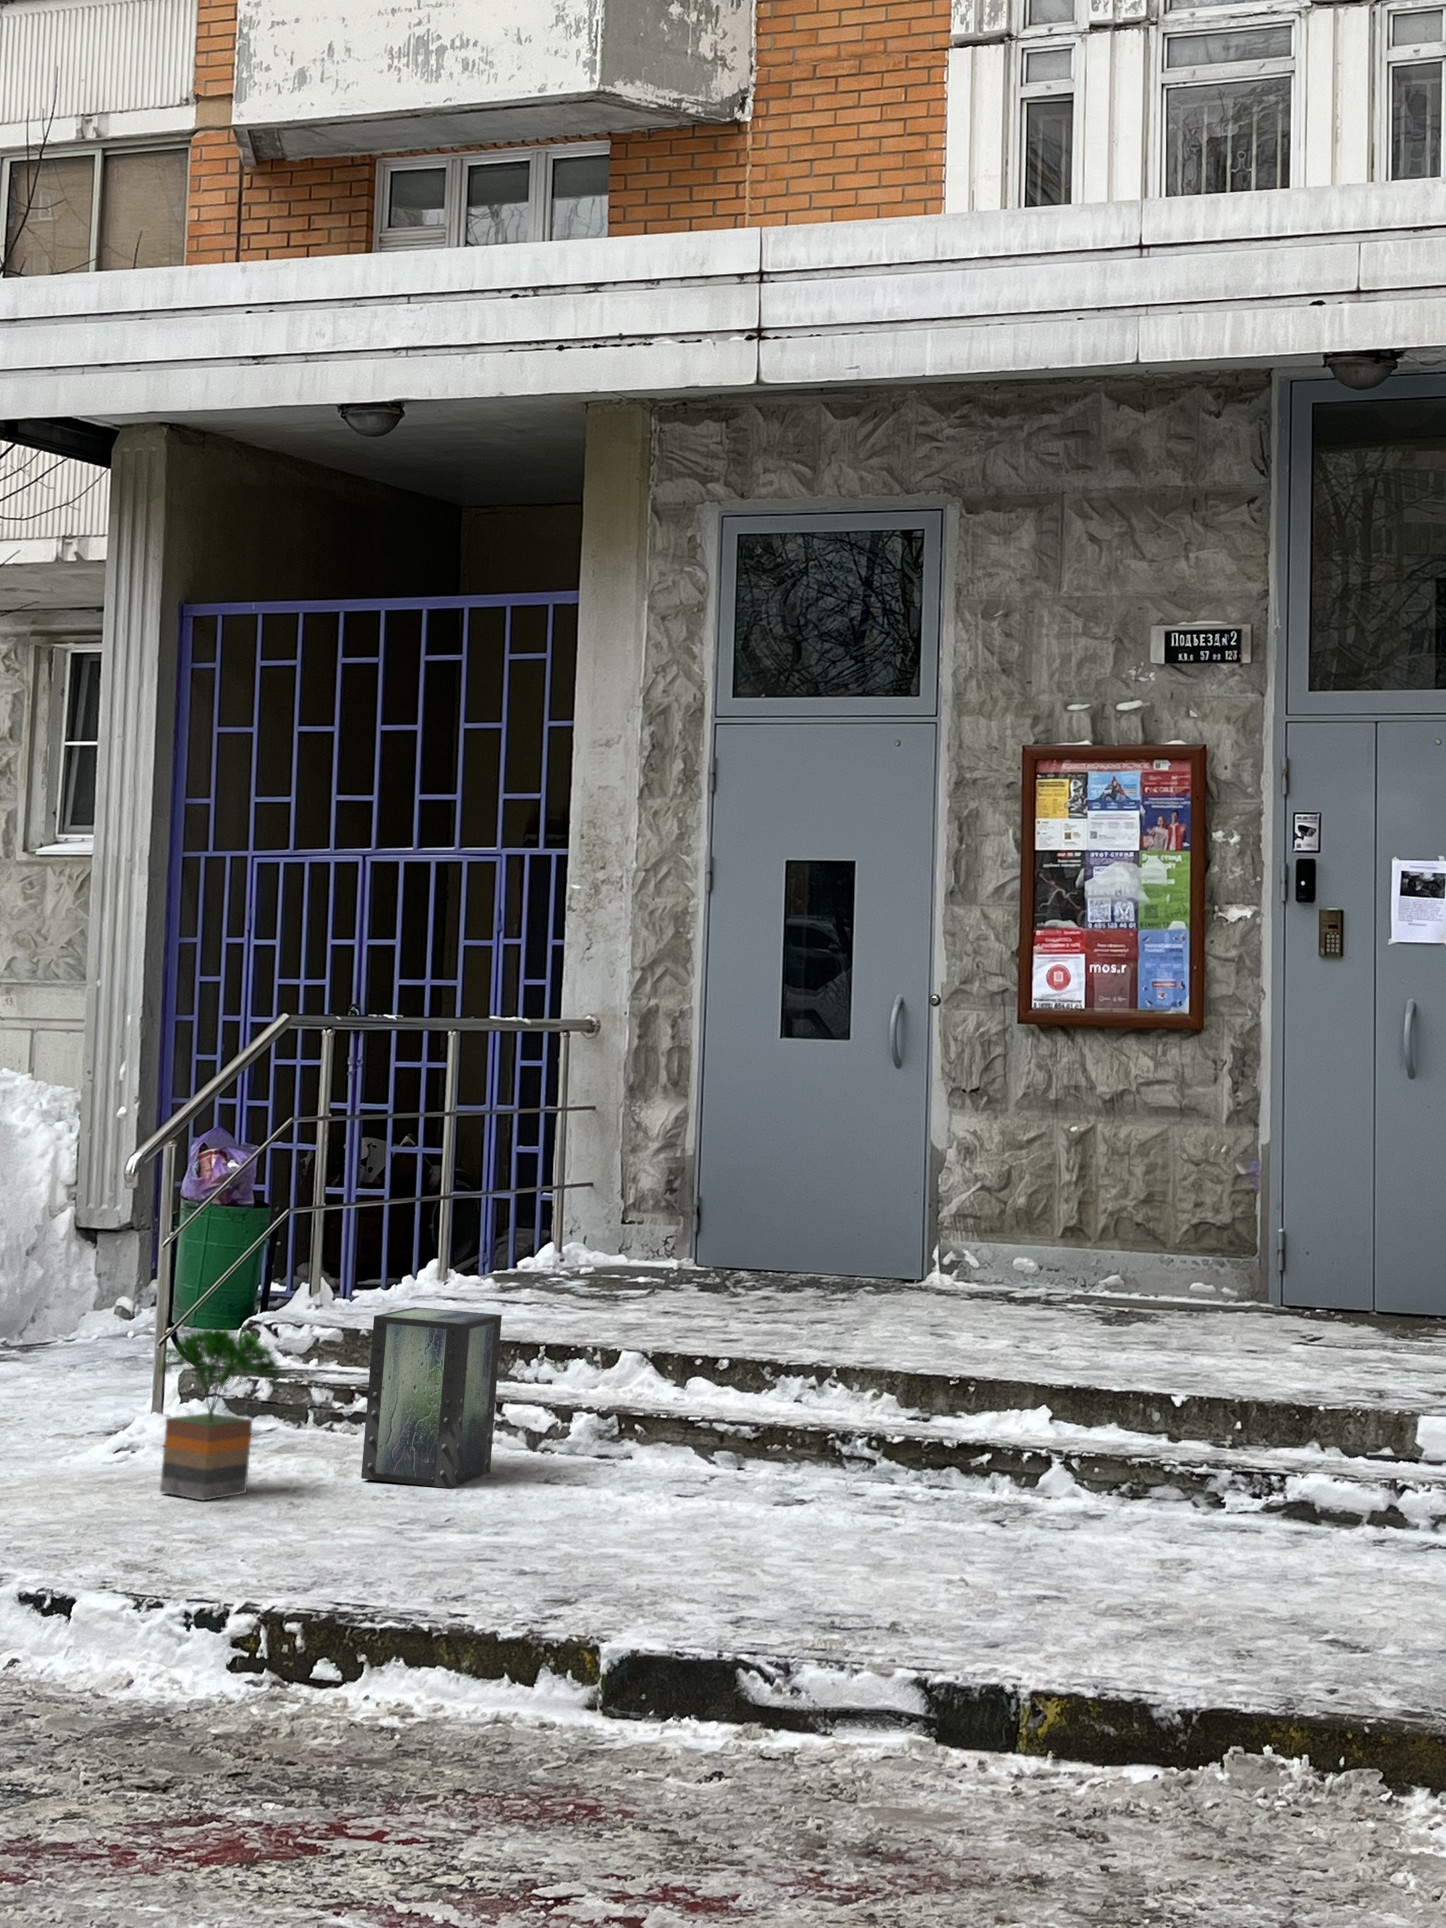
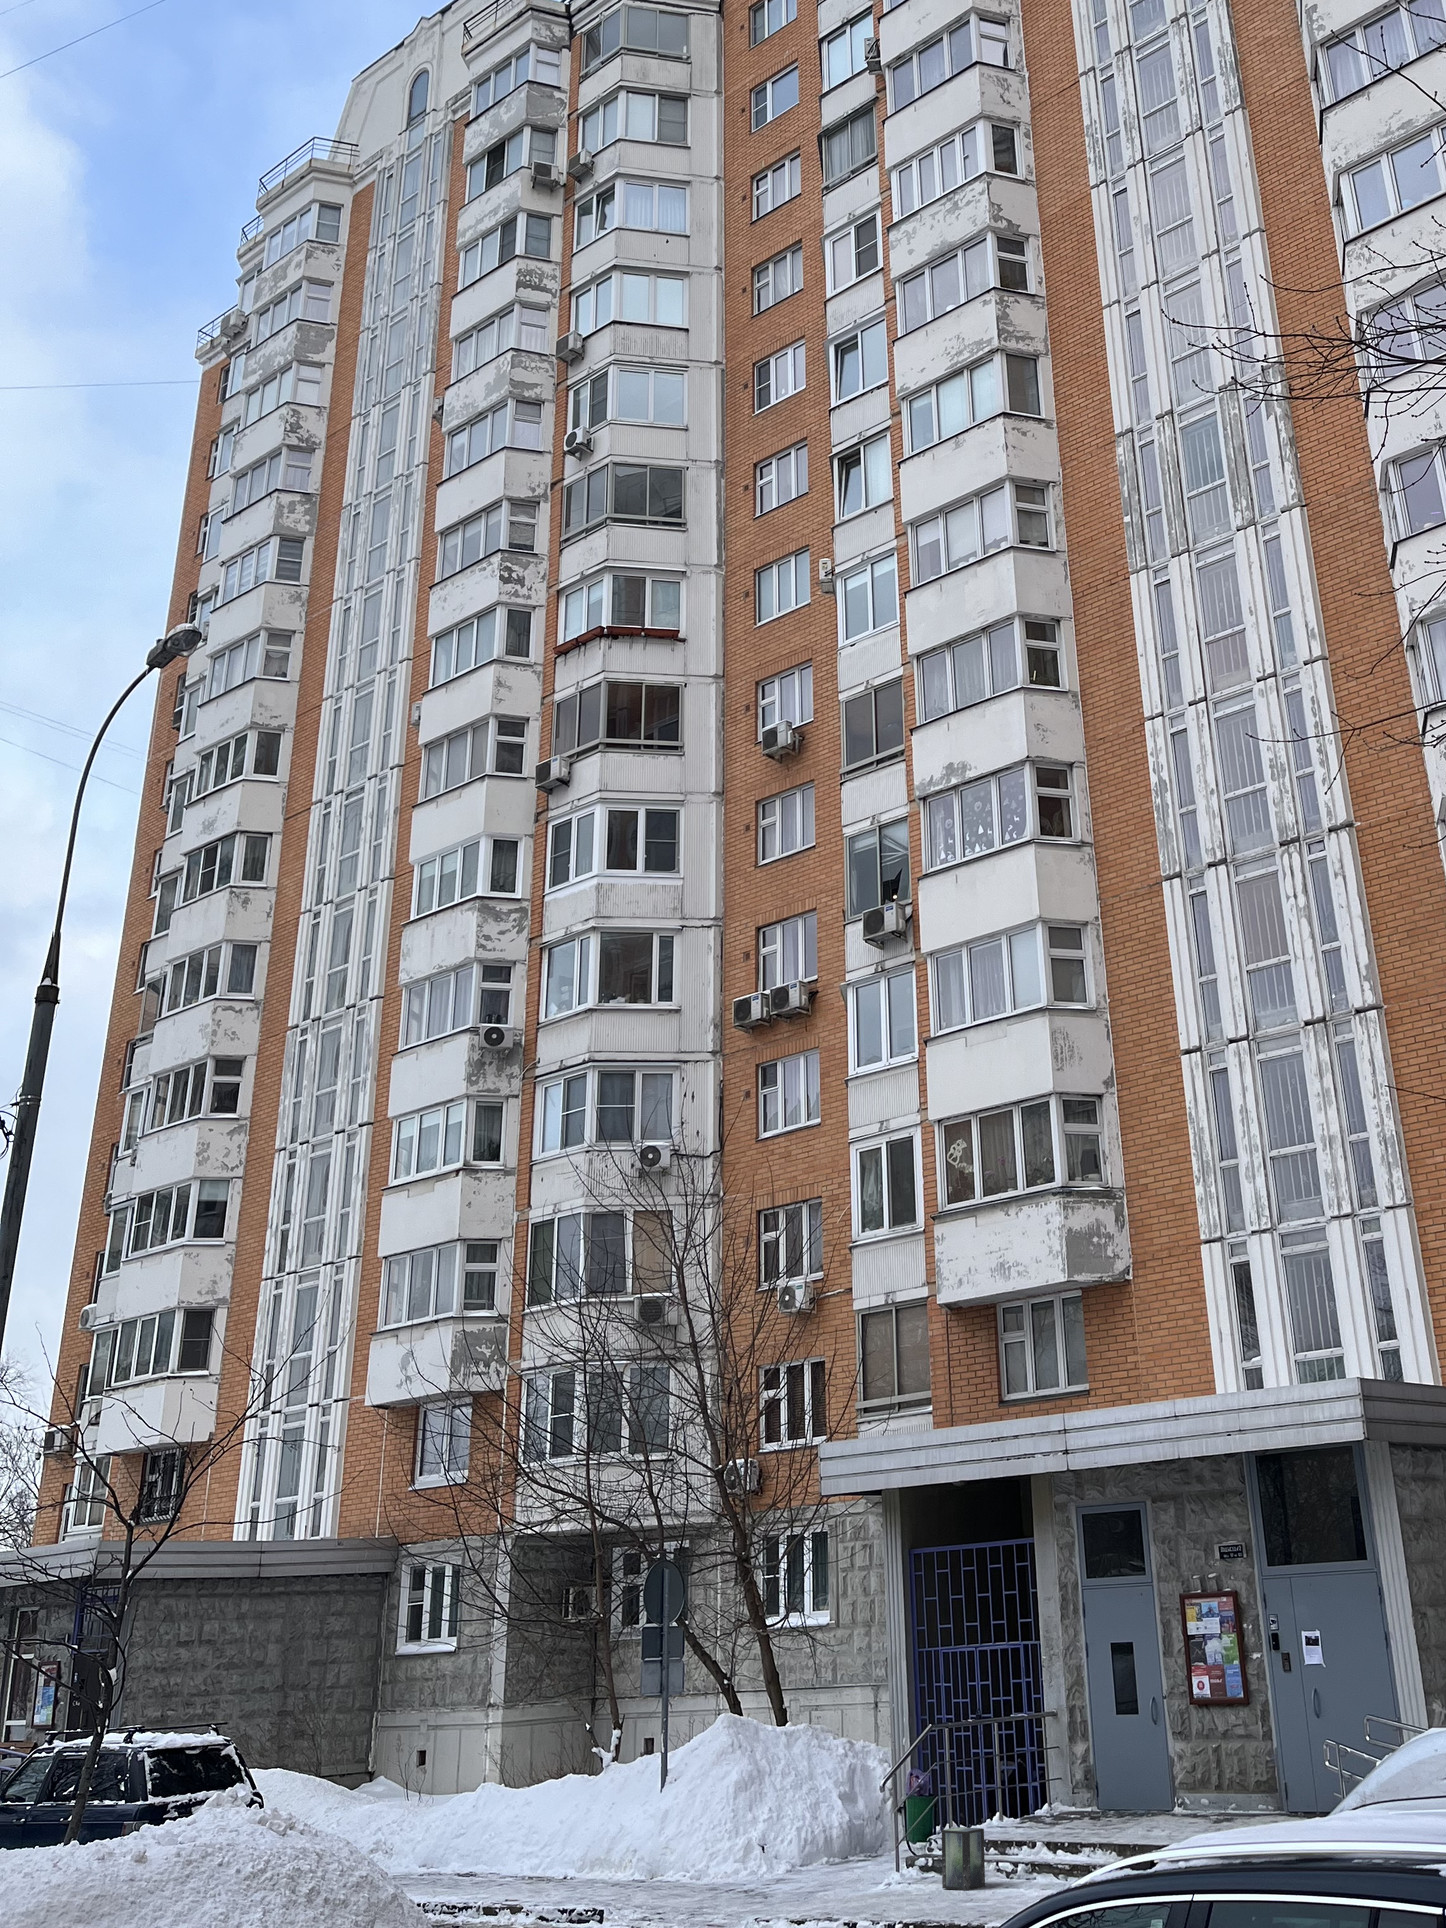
potted tree: present [158,1329,282,1501] -> none [875,1836,914,1896]

